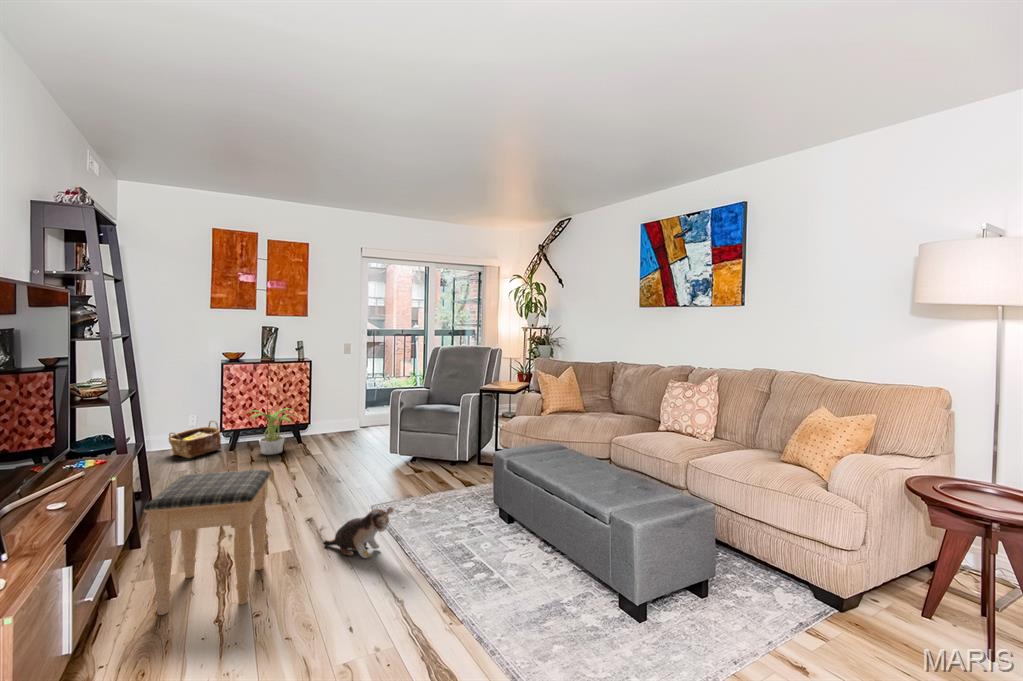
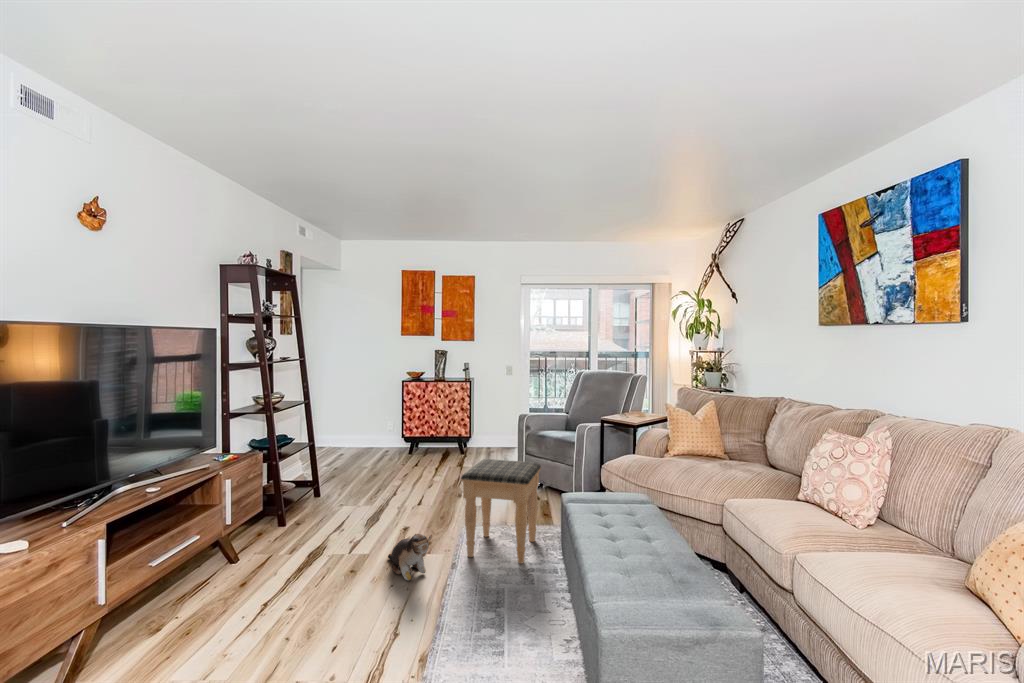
potted plant: present [249,408,294,455] -> none [413,422,455,464]
woven basket: present [169,420,221,458] -> none [362,428,400,459]
footstool: present [144,470,271,615] -> present [461,459,541,563]

